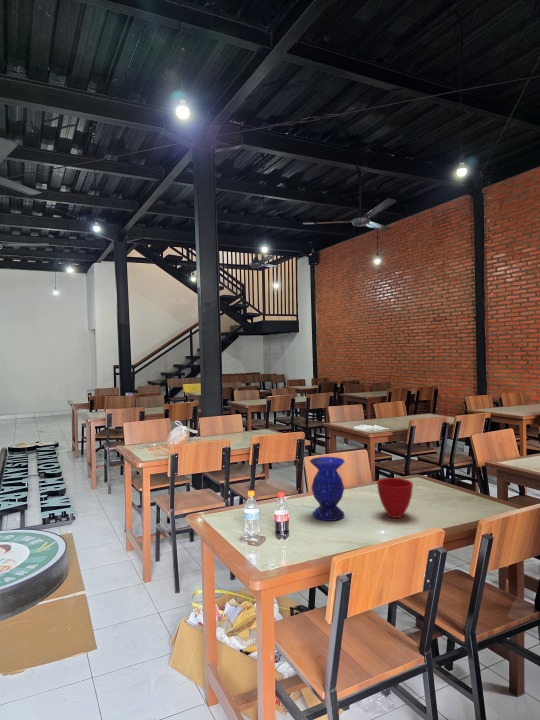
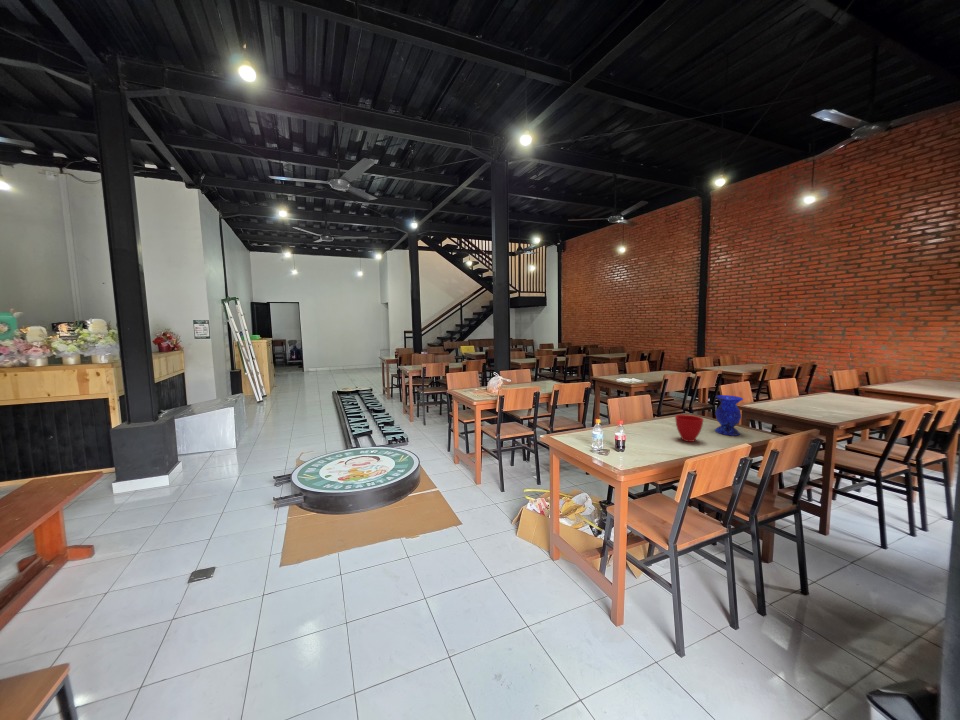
vase: present [310,457,344,521] -> present [715,395,743,436]

